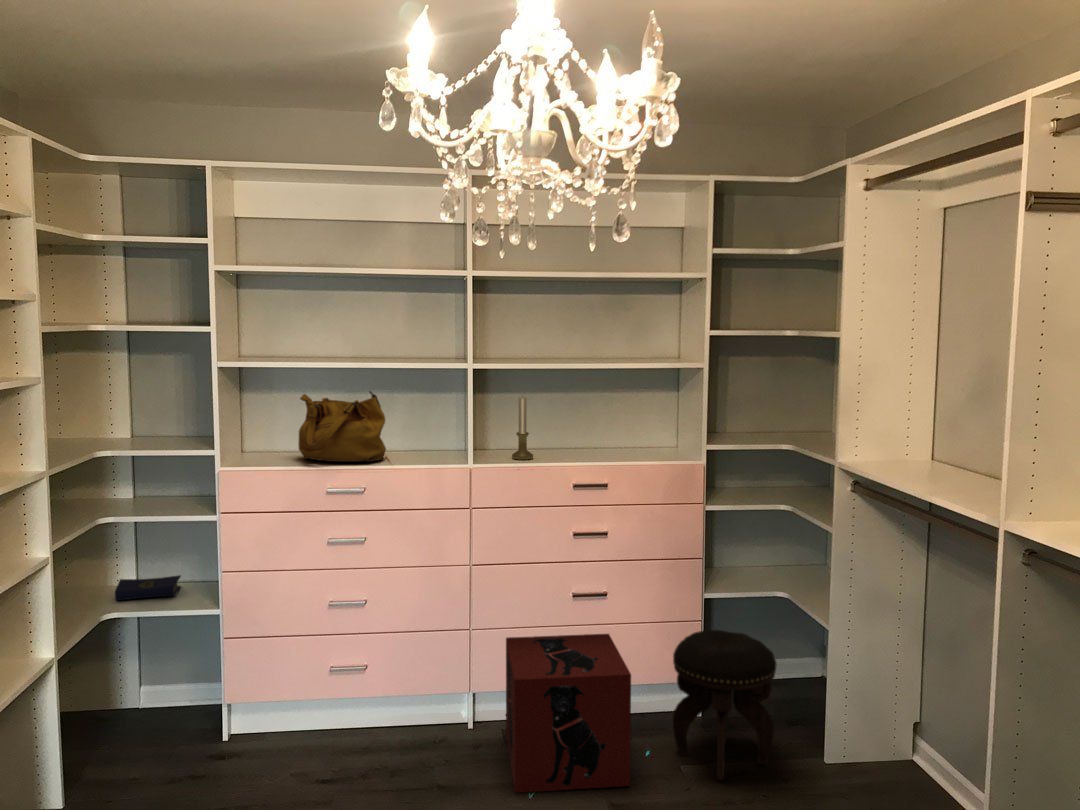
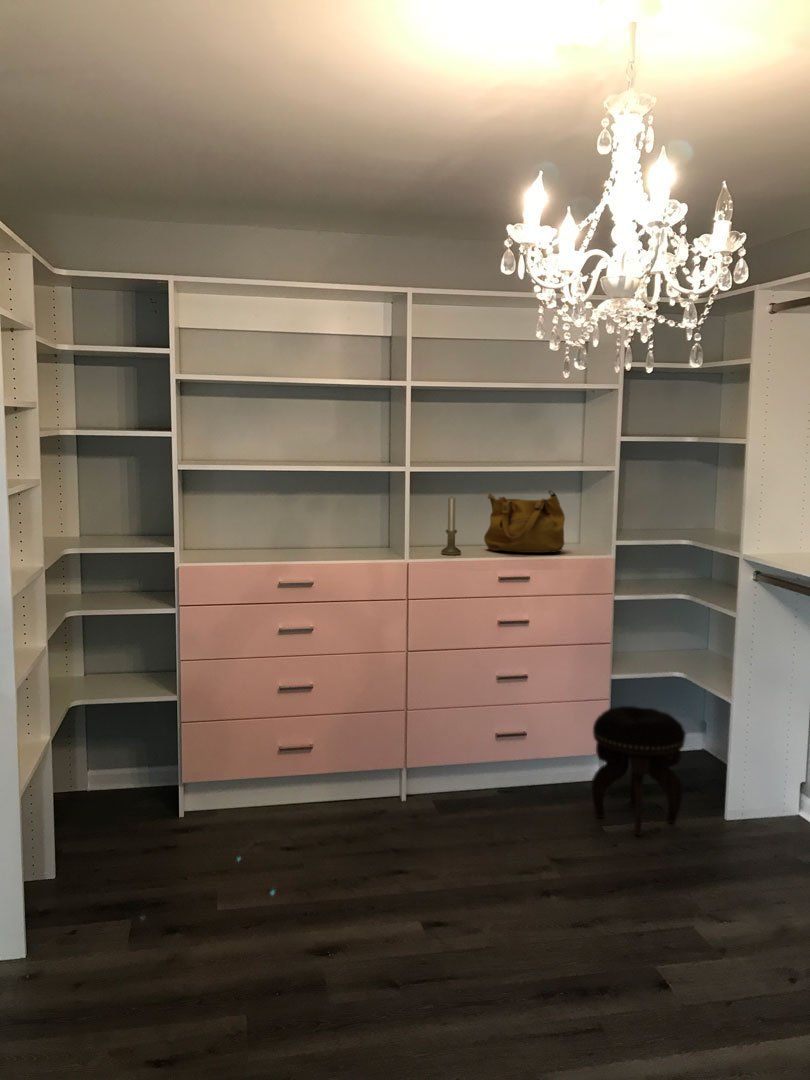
handbag: present [298,391,386,462] -> present [484,490,565,553]
hardcover book: present [115,575,181,601] -> none [73,665,130,689]
storage box: present [506,634,631,793] -> none [439,712,564,850]

